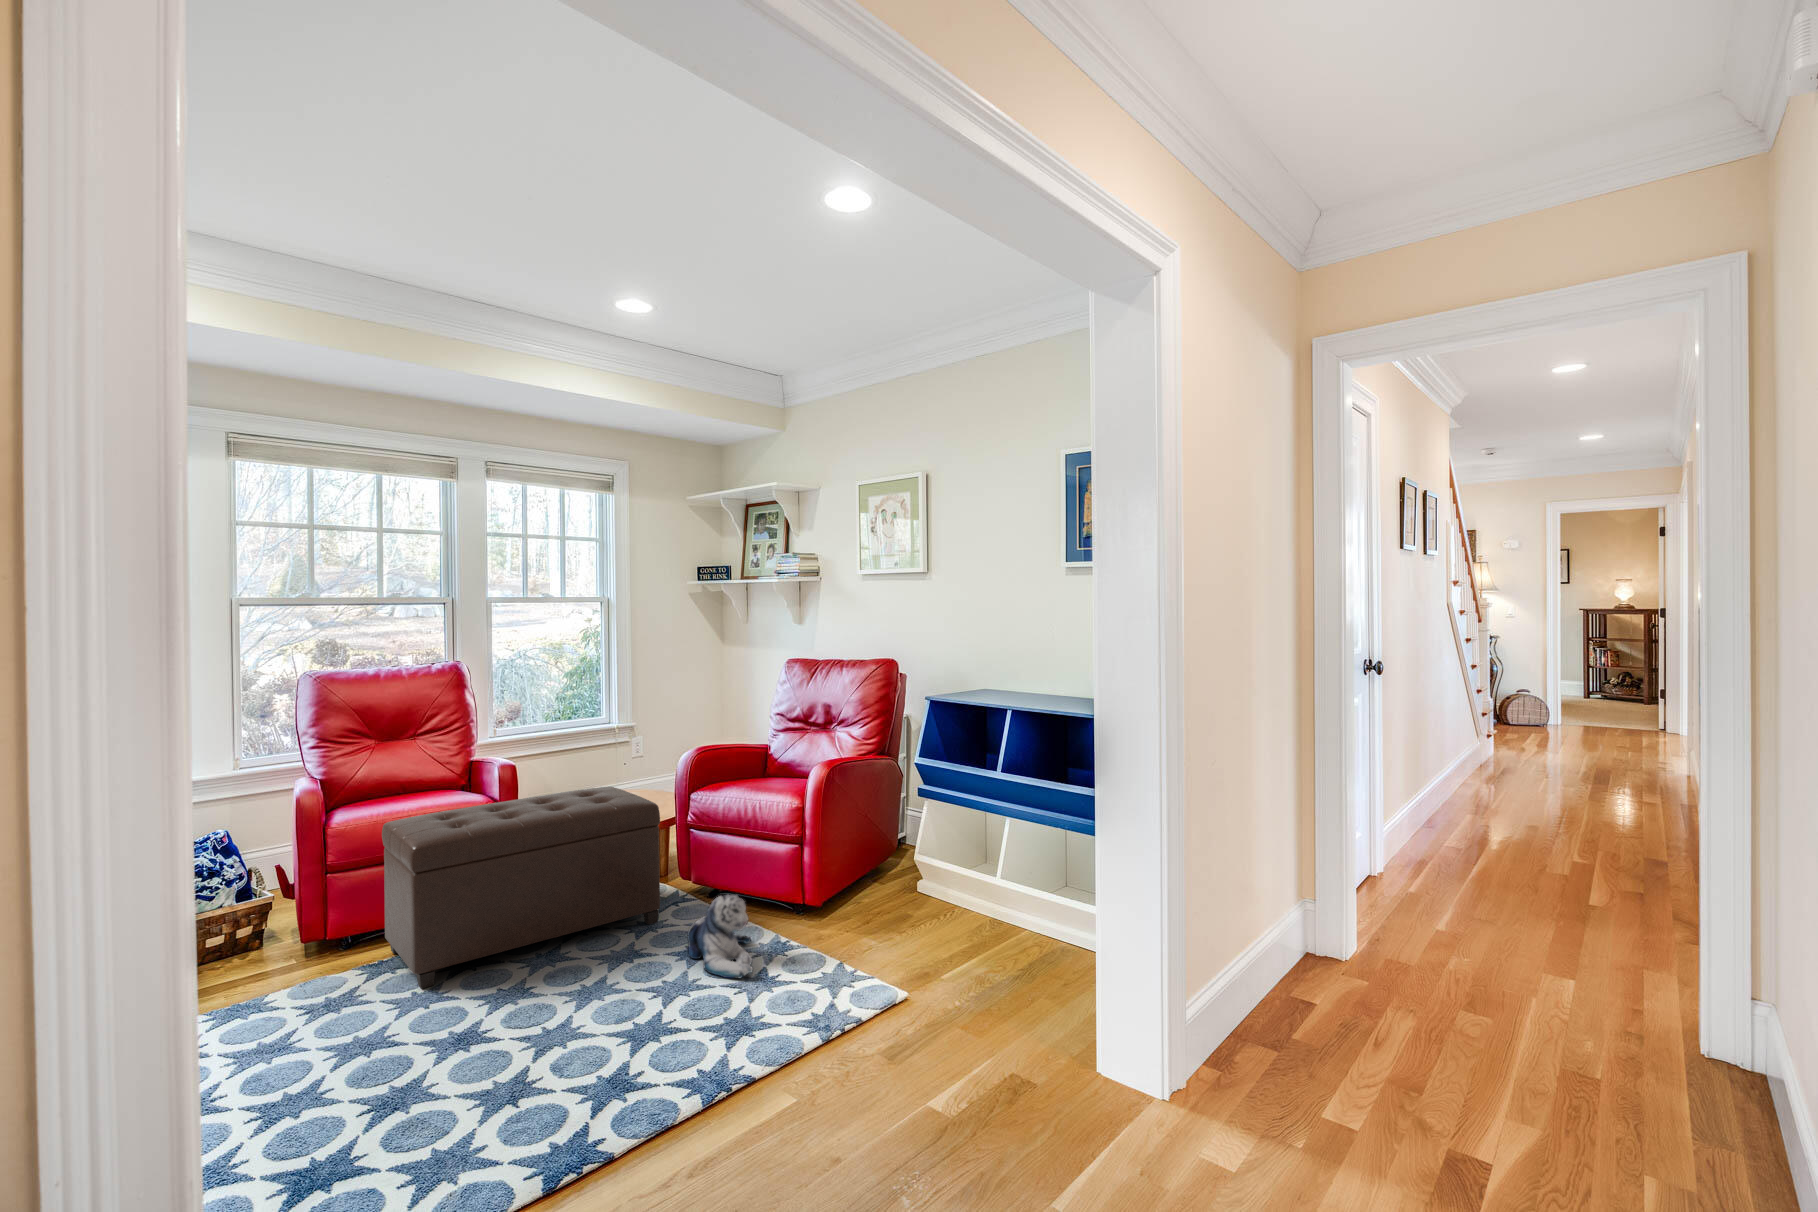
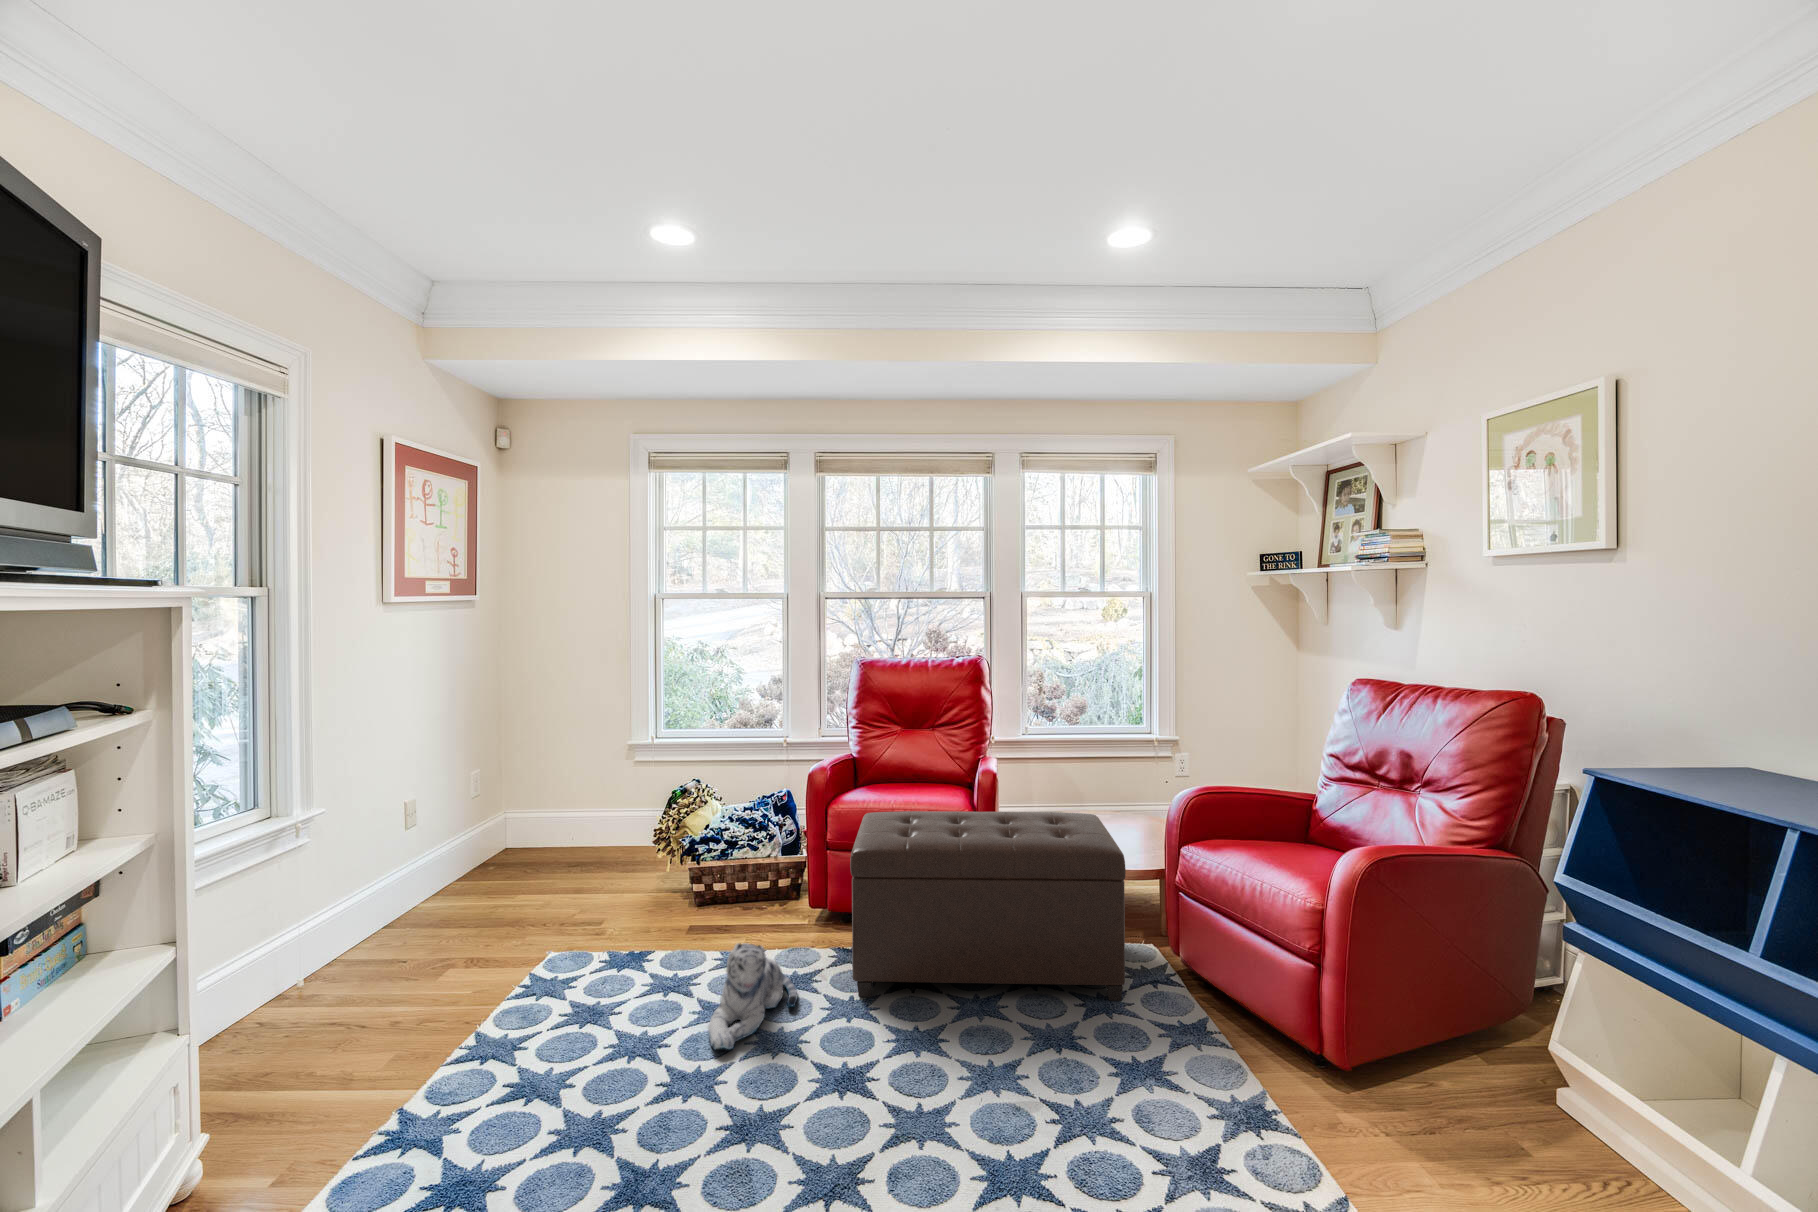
plush toy: present [688,894,753,978] -> present [708,943,798,1050]

